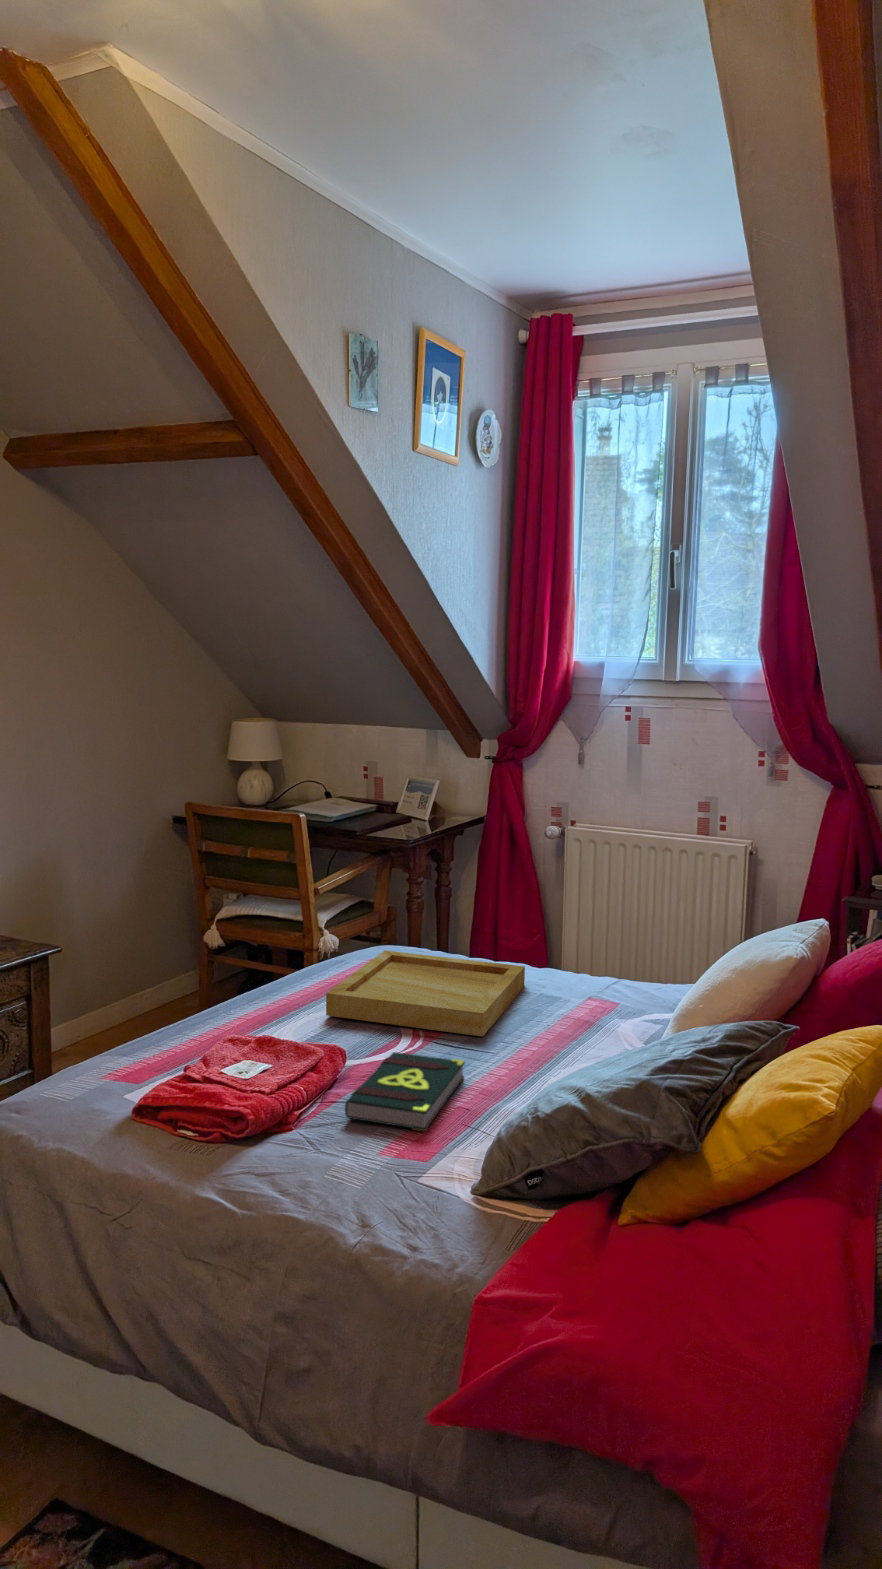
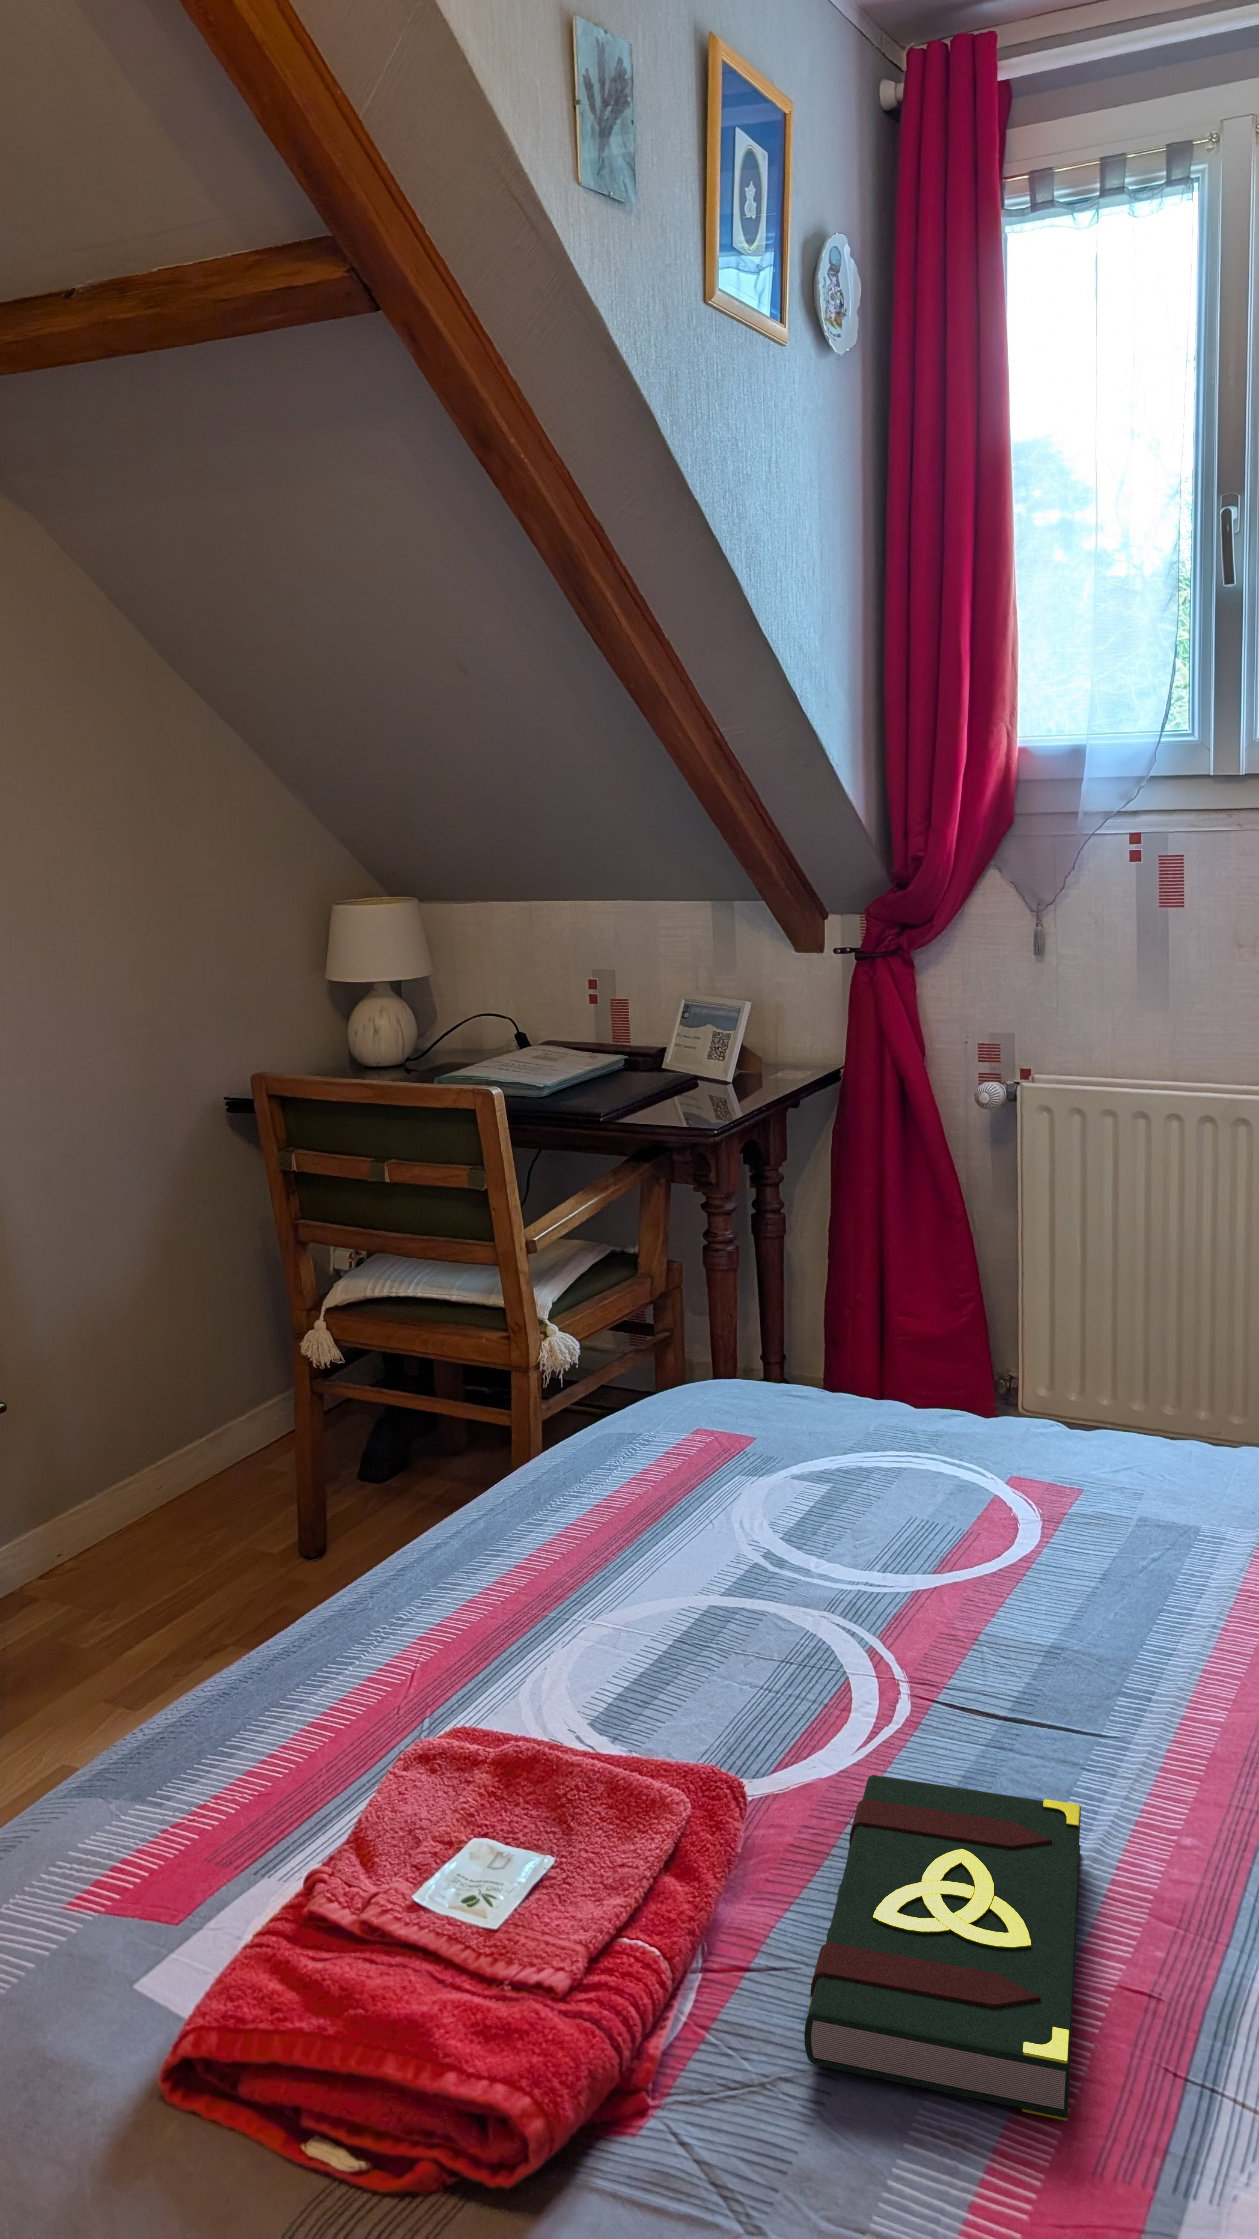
tray: present [326,950,525,1036] -> none [642,1414,1085,1679]

